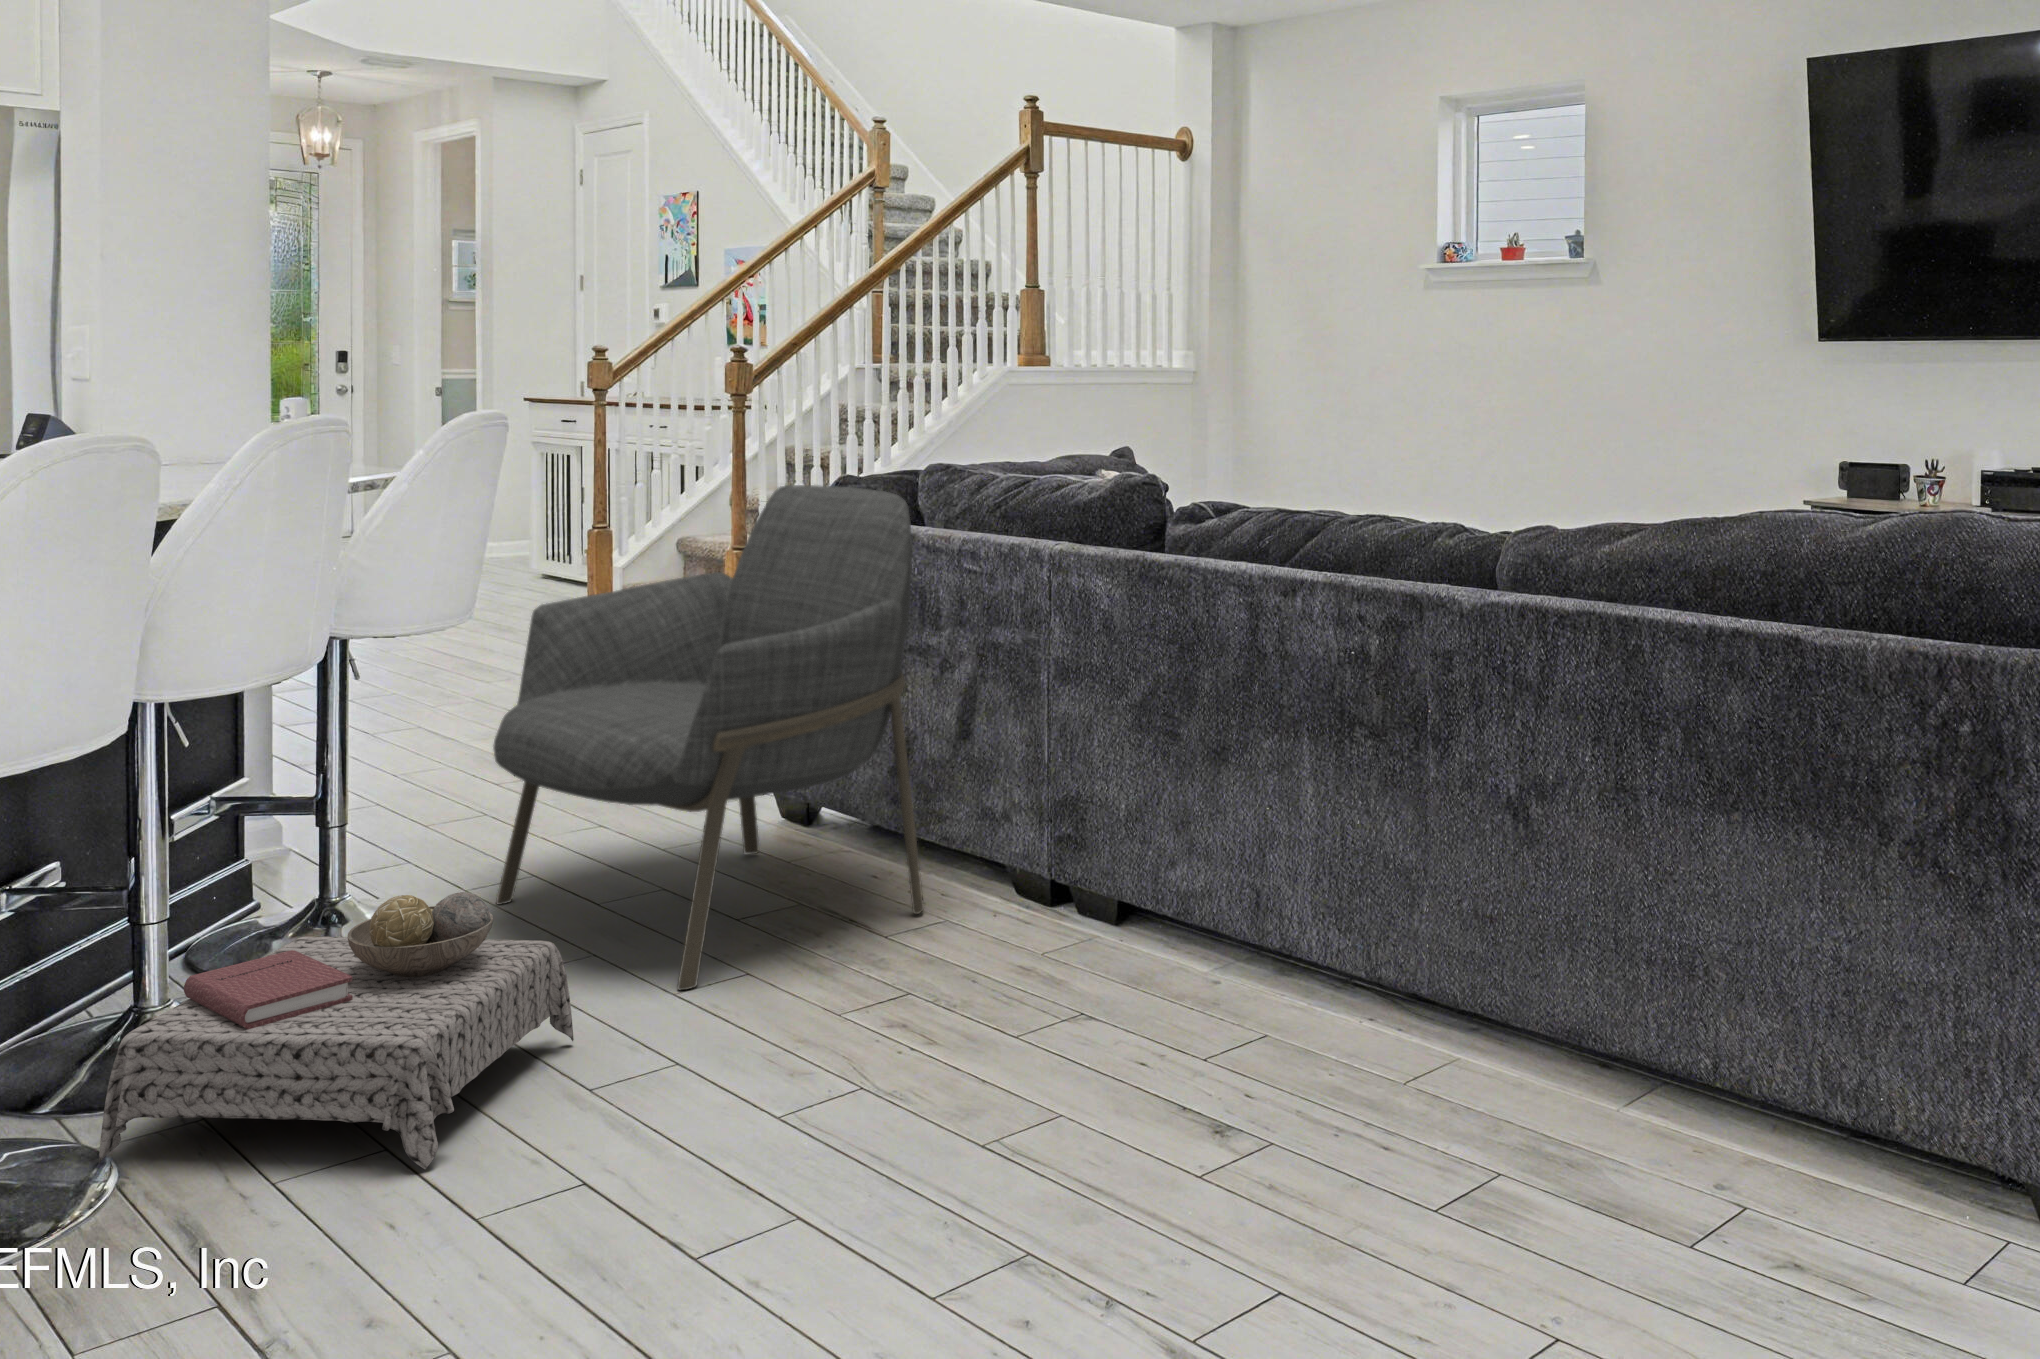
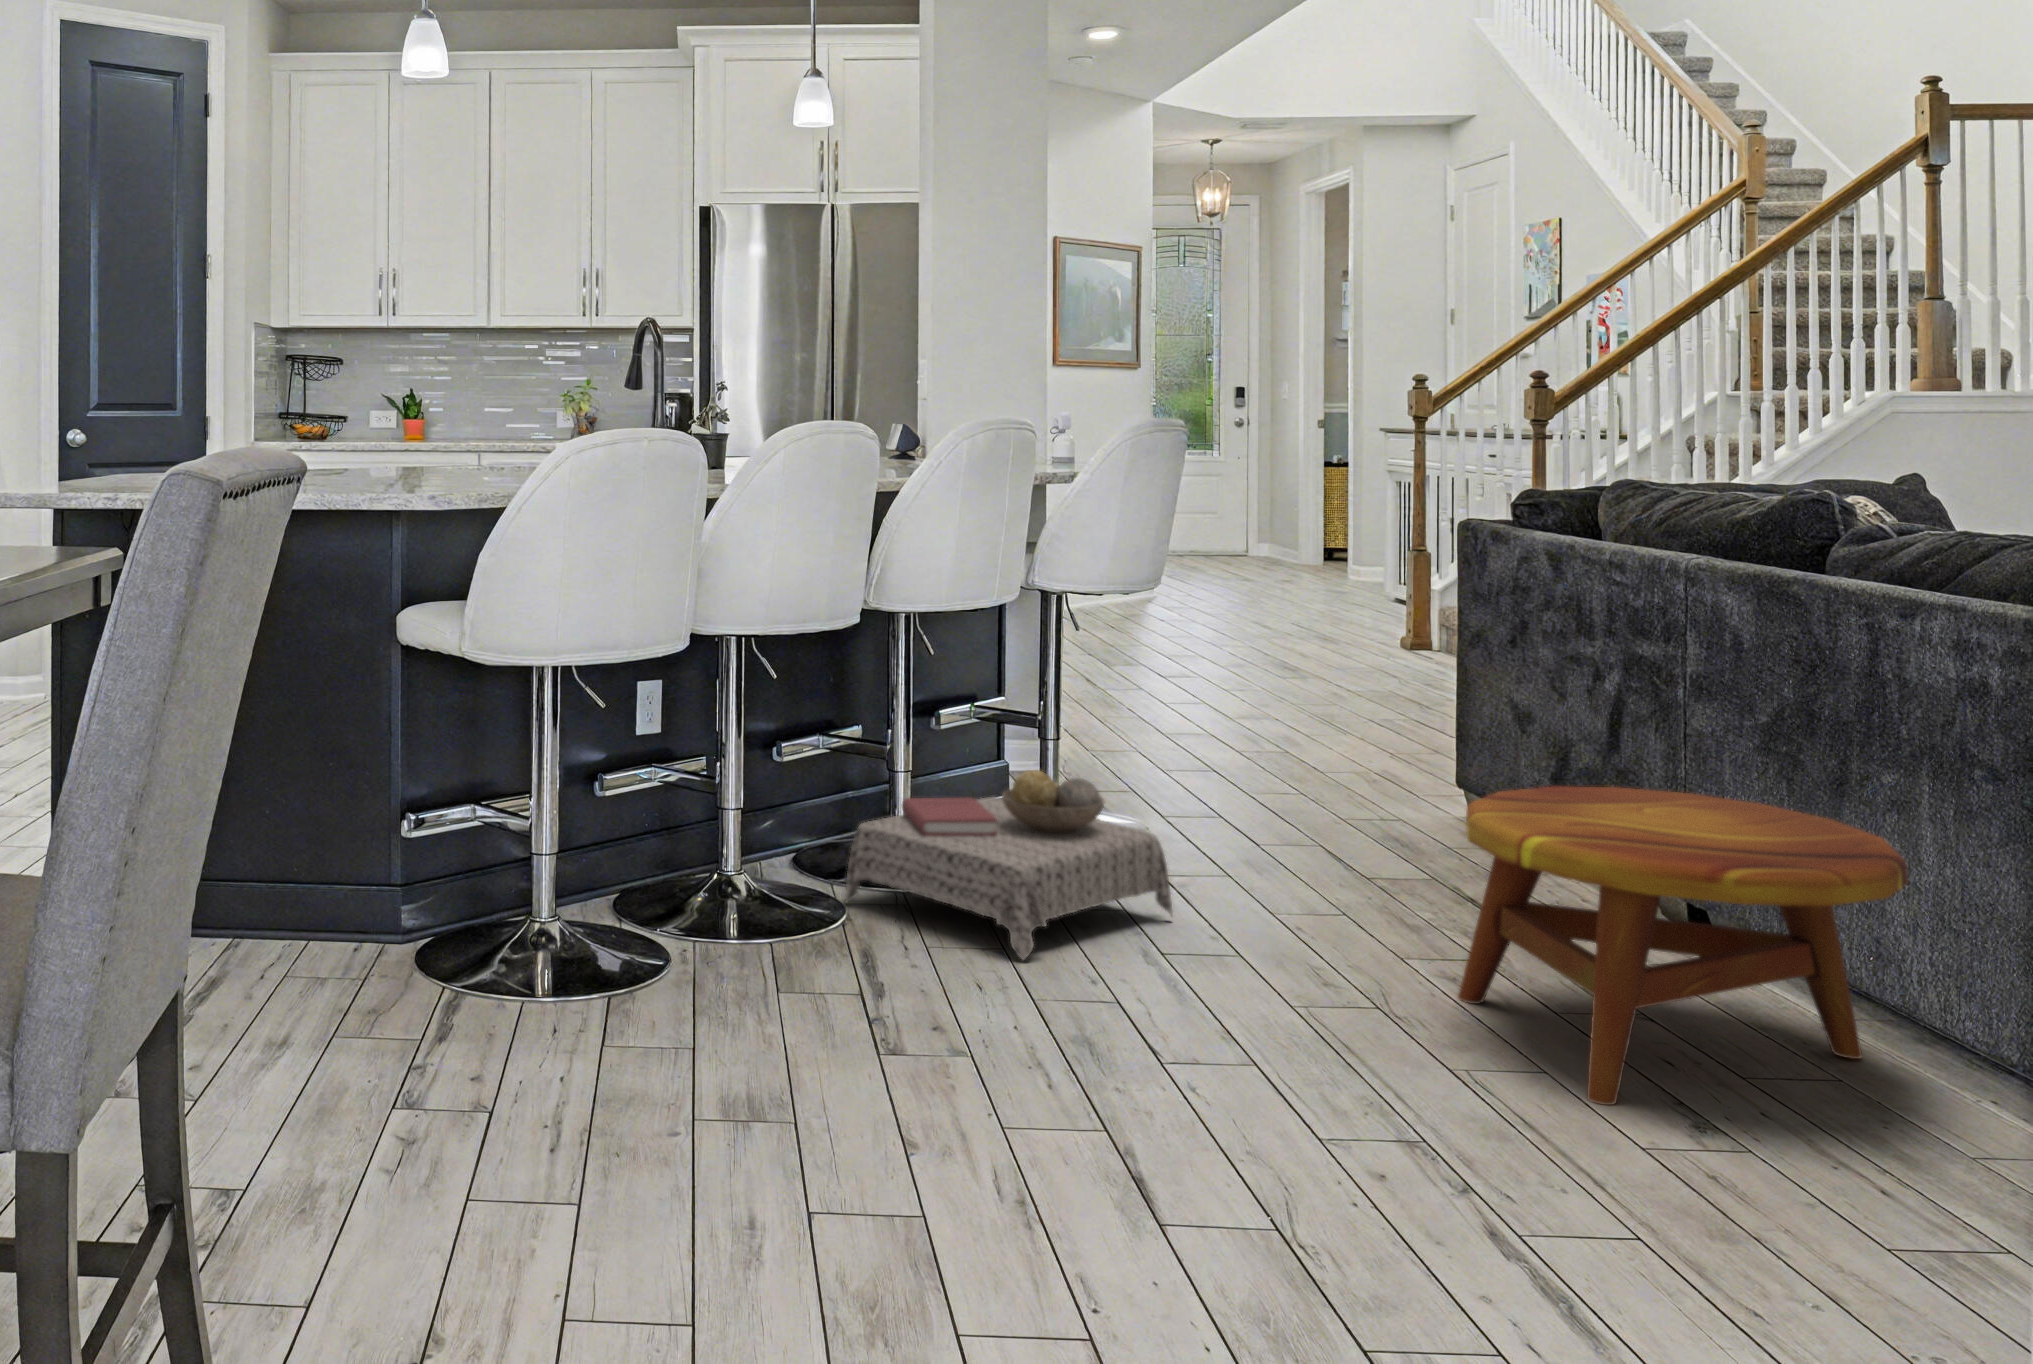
armchair: present [493,485,924,990] -> none [1163,492,1555,911]
side table: none [916,780,1305,1132] -> present [1458,787,1908,1105]

